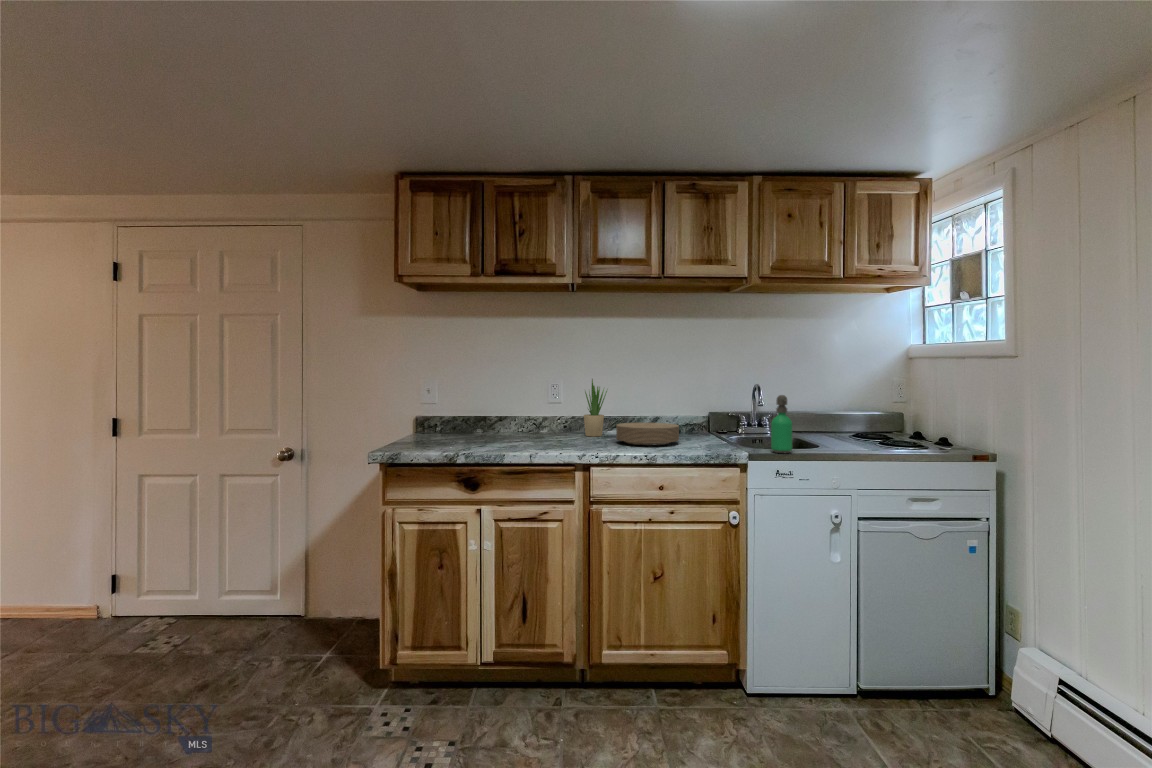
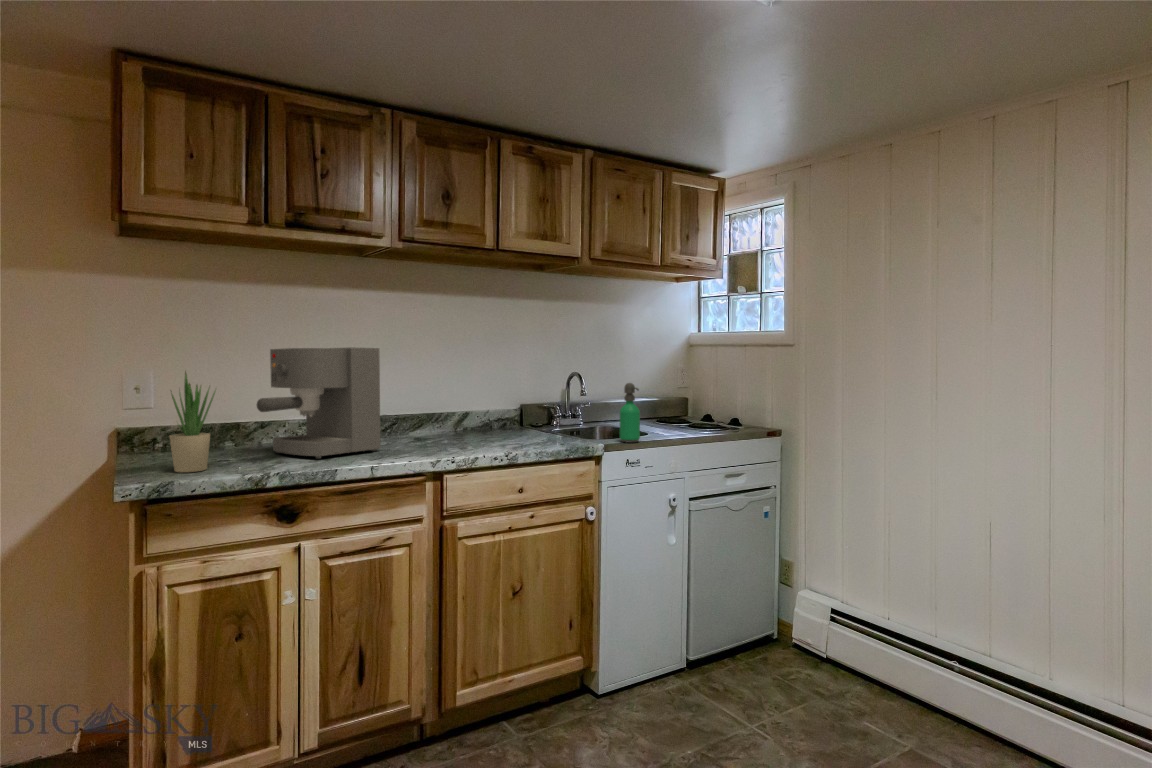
coffee maker: none [468,363,560,446] -> present [257,348,381,459]
potted plant: present [584,379,607,437] -> present [170,372,216,472]
plate: present [616,423,679,445] -> none [444,419,518,445]

